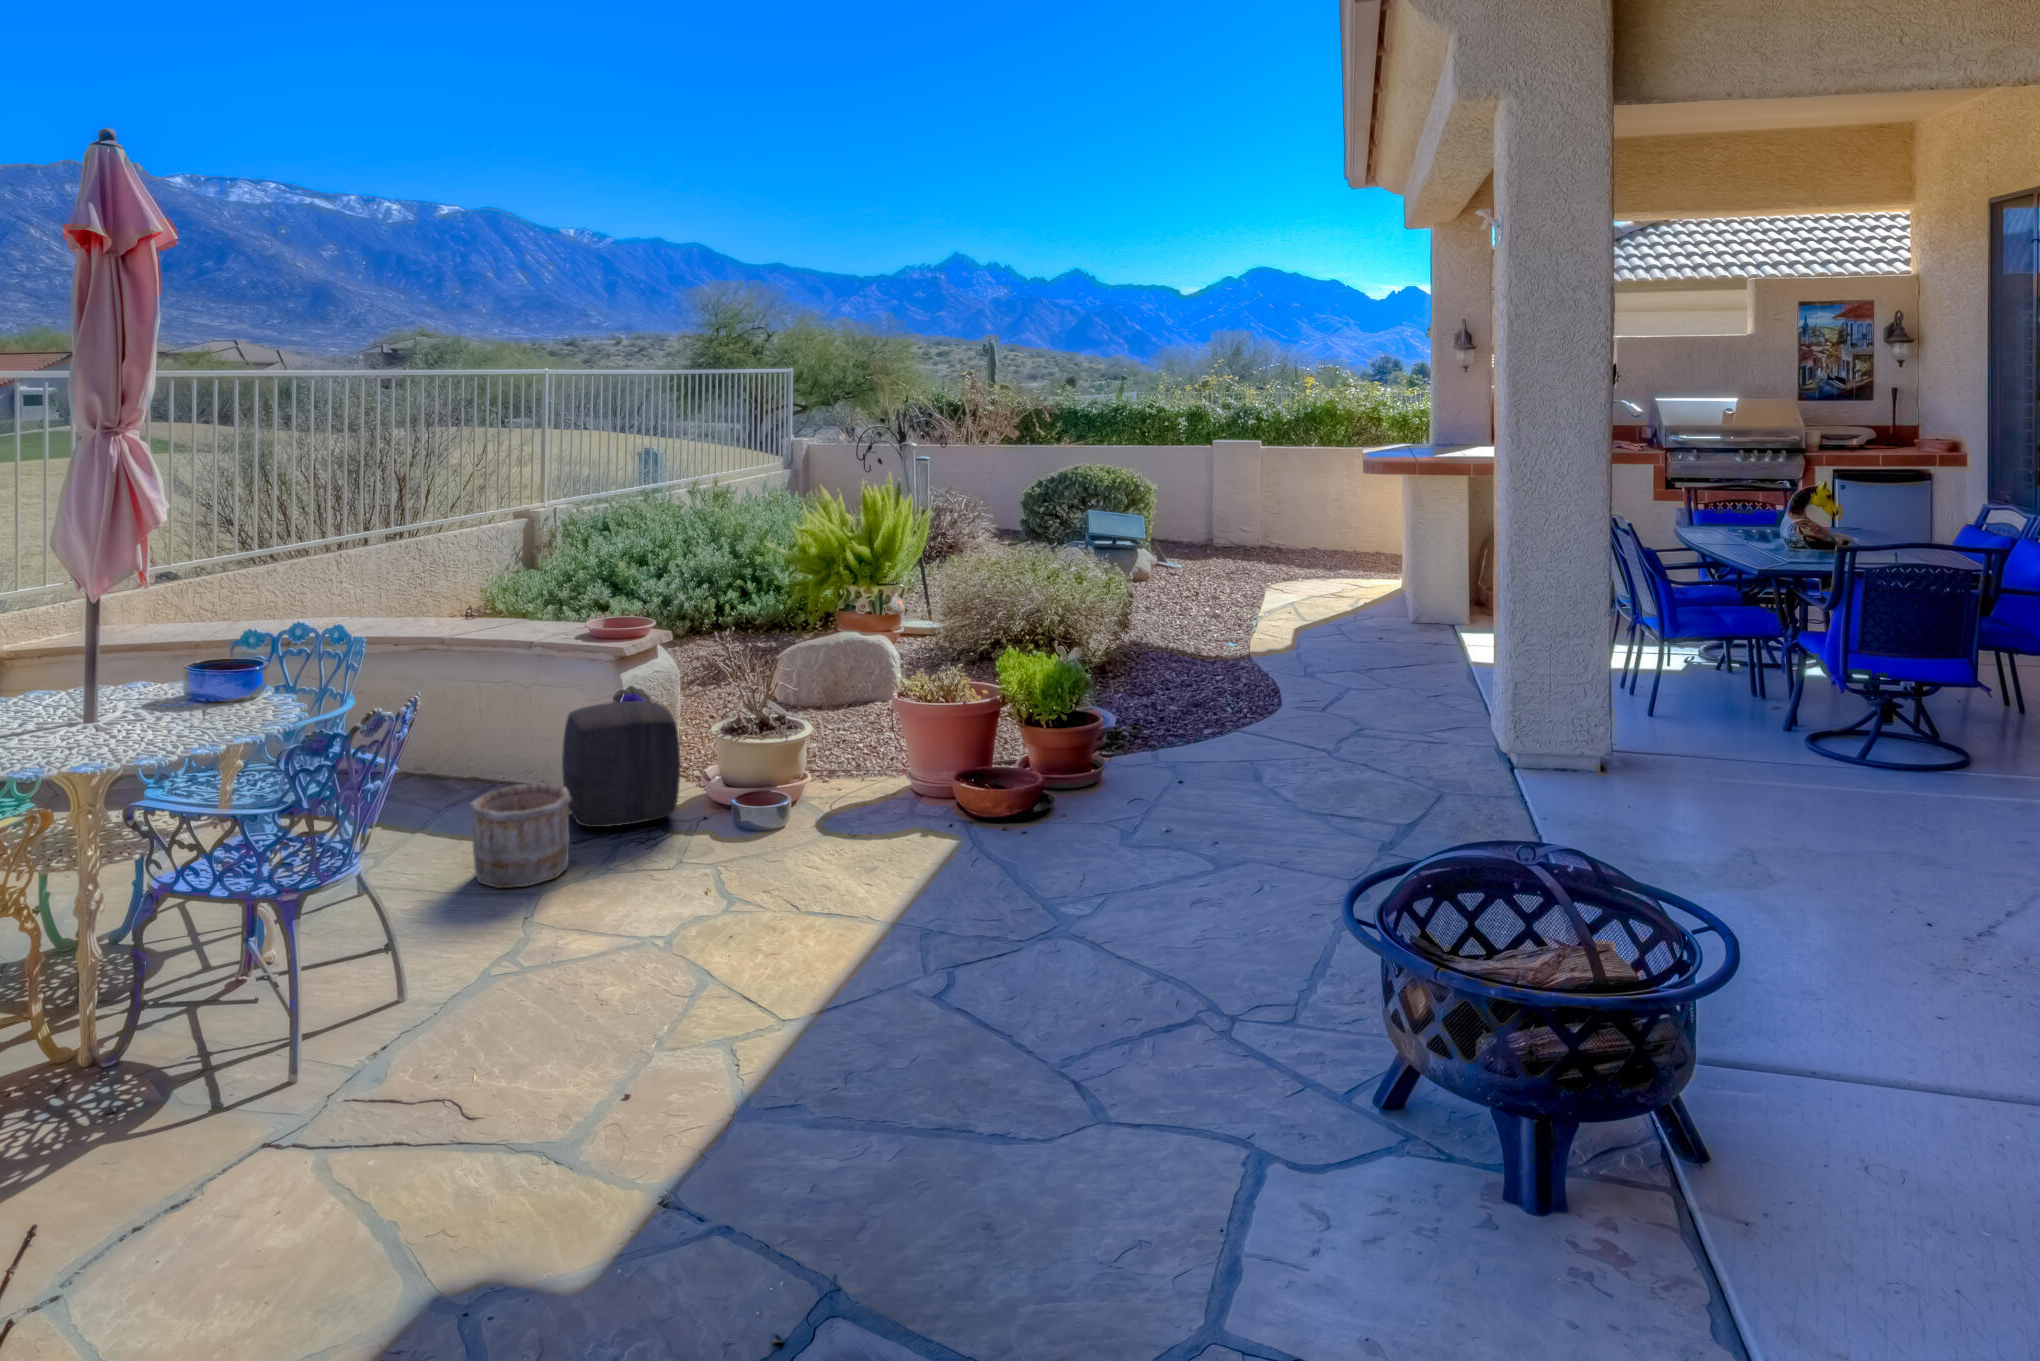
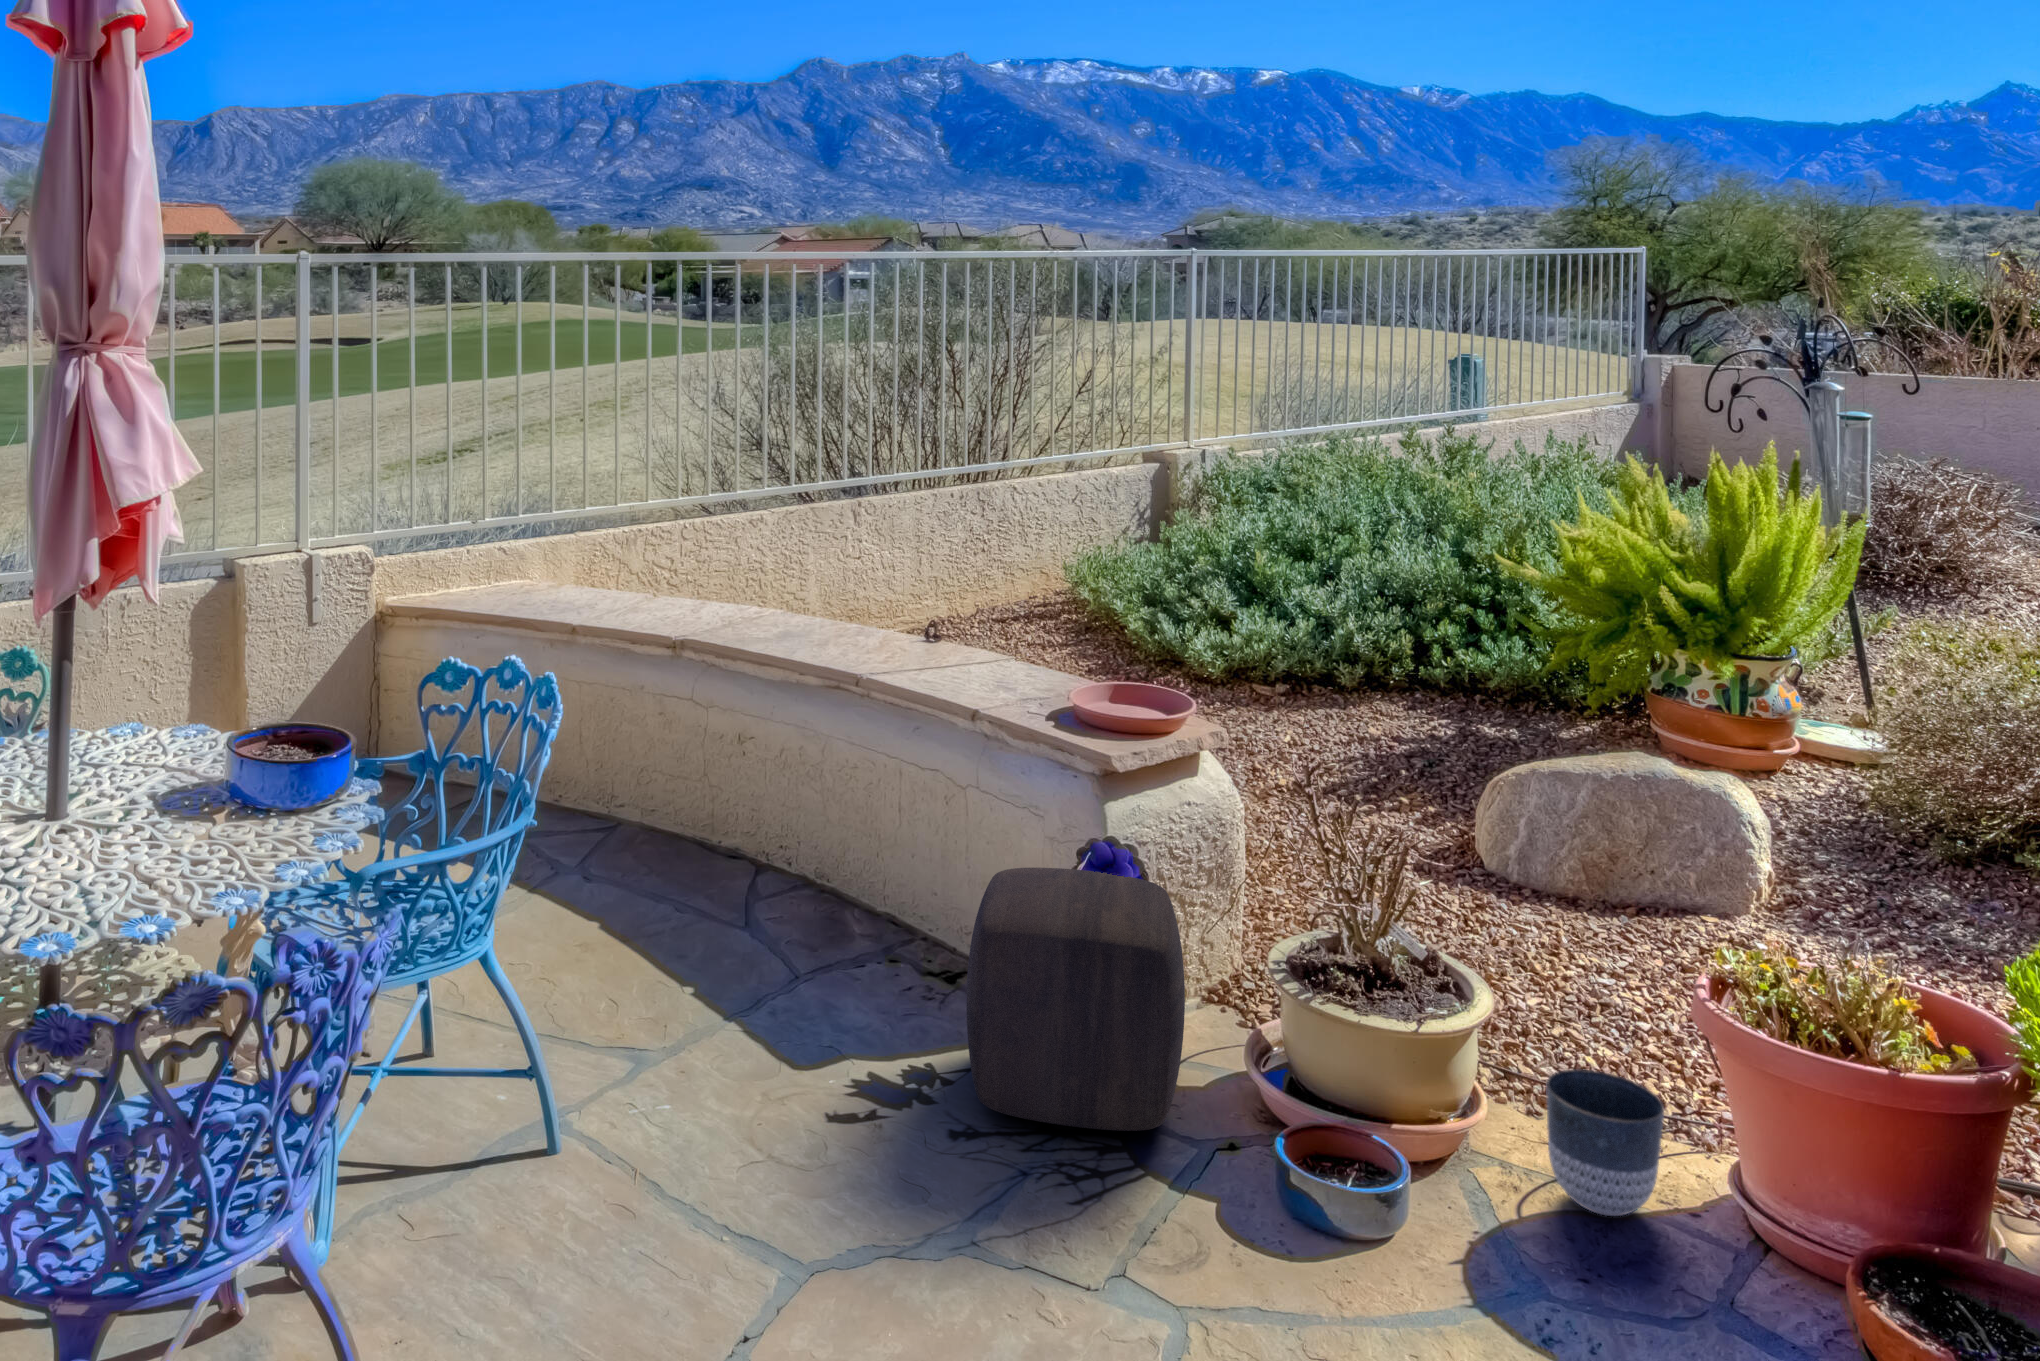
planter: none [841,740,887,799] -> present [1546,1069,1664,1216]
wooden bucket: present [470,784,571,888] -> none [738,1013,923,1237]

